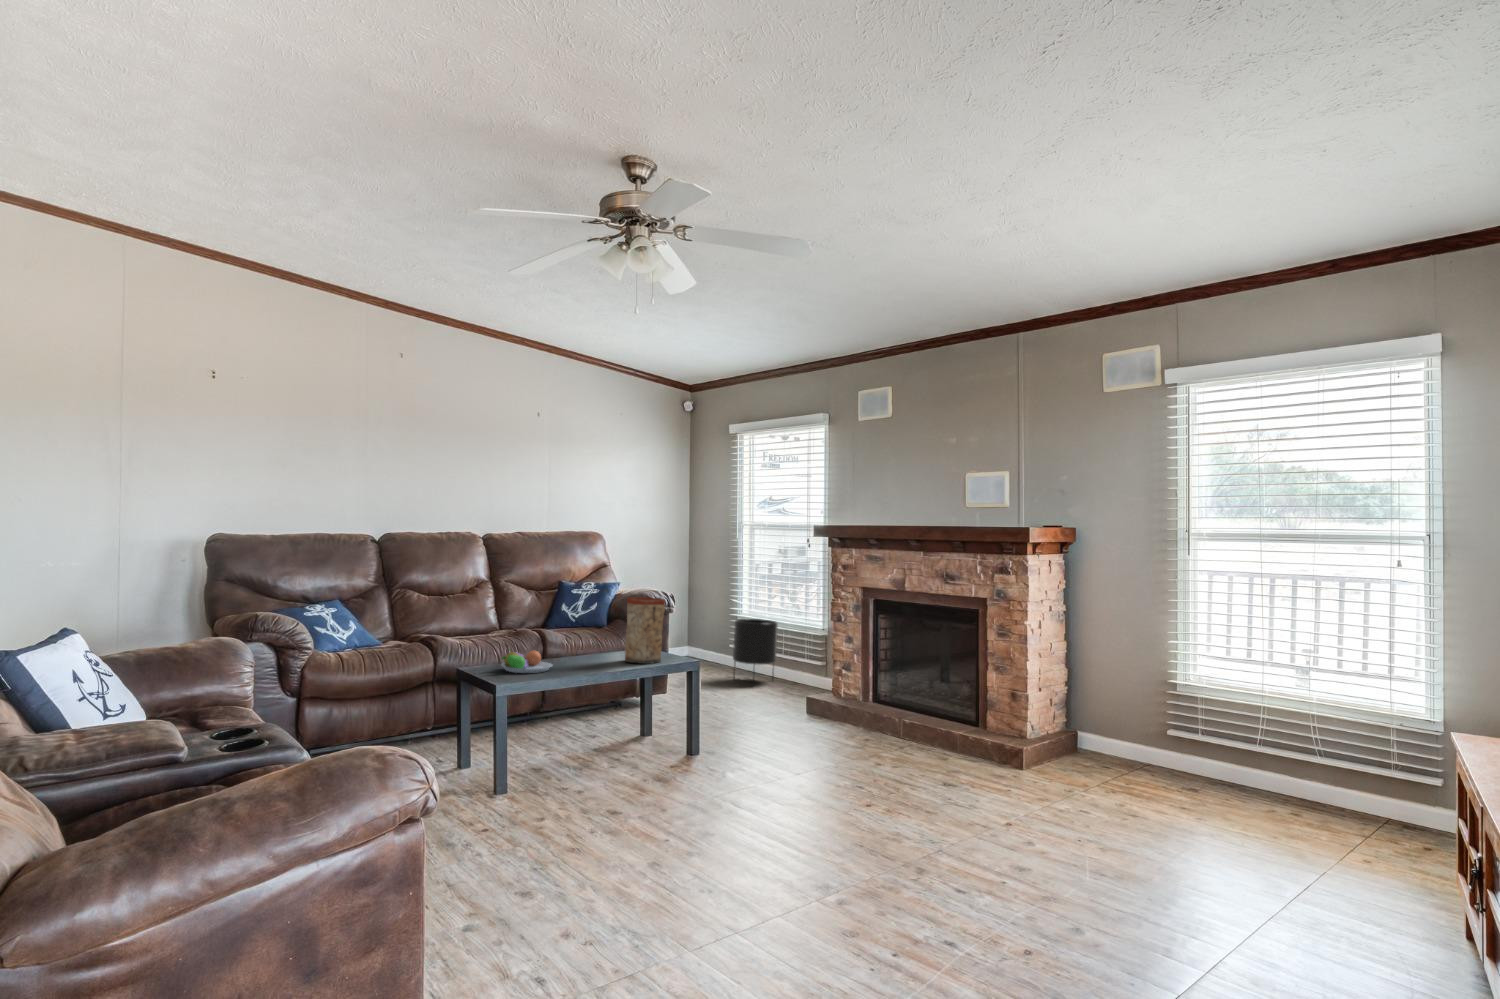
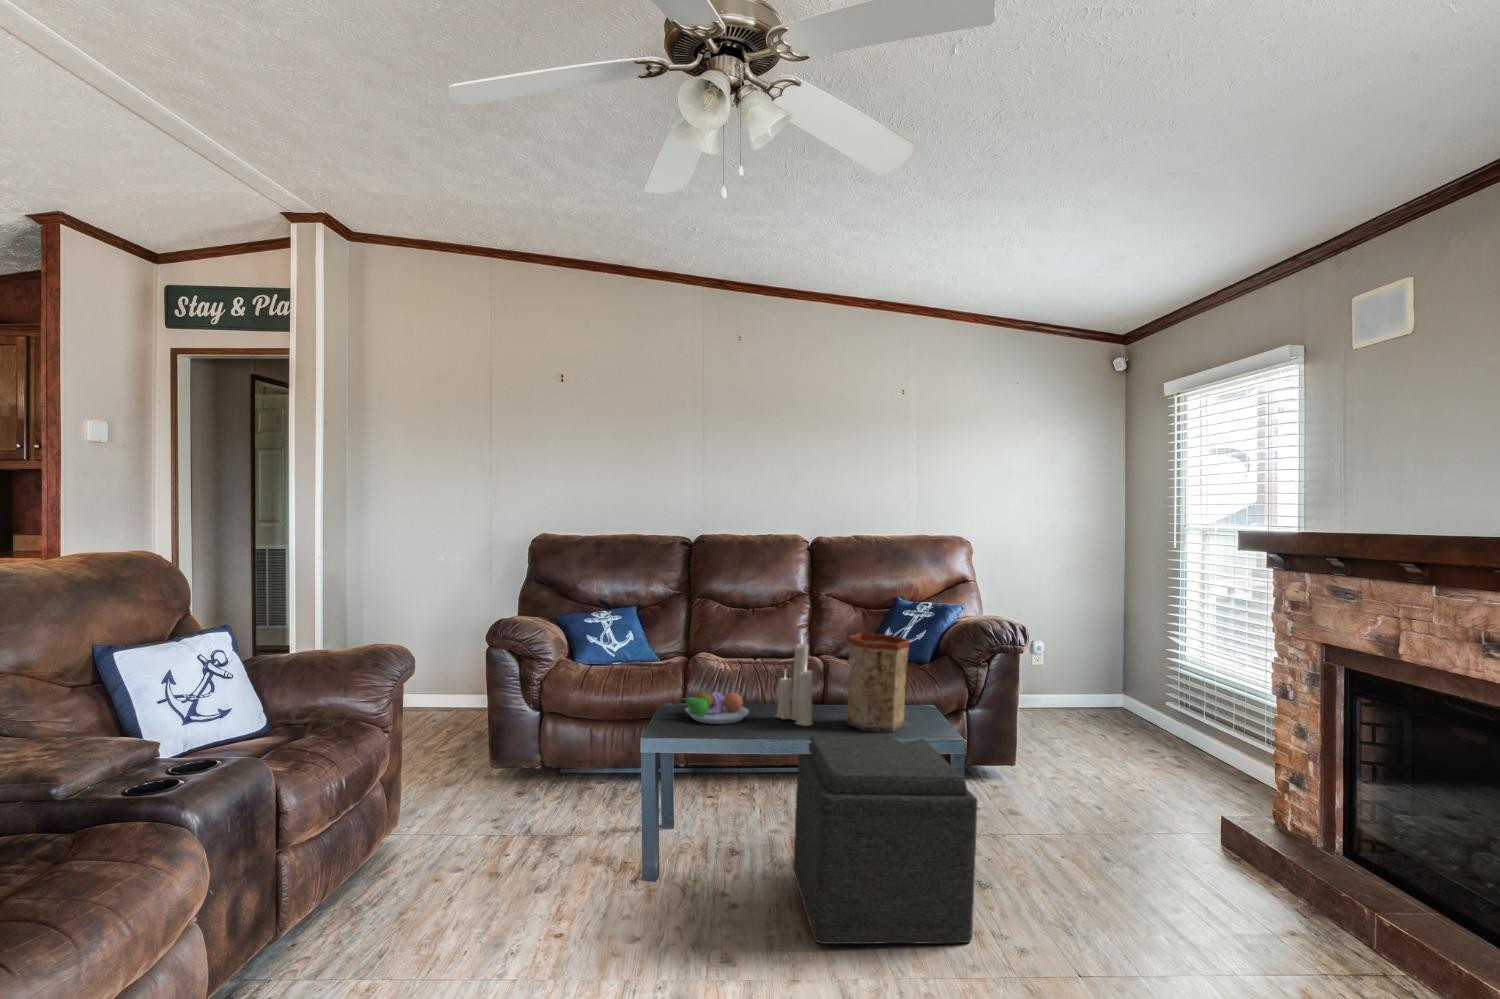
candle: none [570,596,603,667] -> present [776,637,812,726]
planter: present [733,619,778,678] -> none [1151,665,1227,770]
ottoman: none [604,663,744,791] -> present [793,736,978,944]

